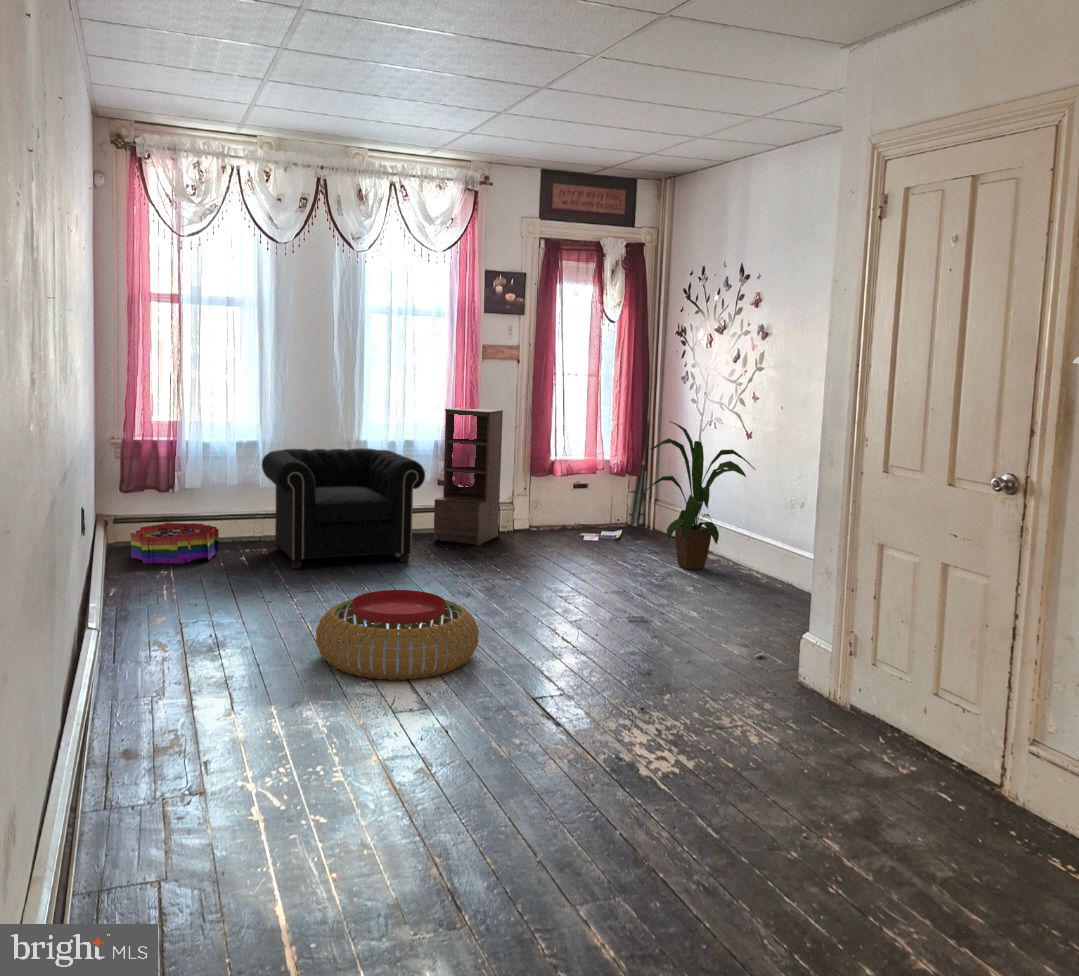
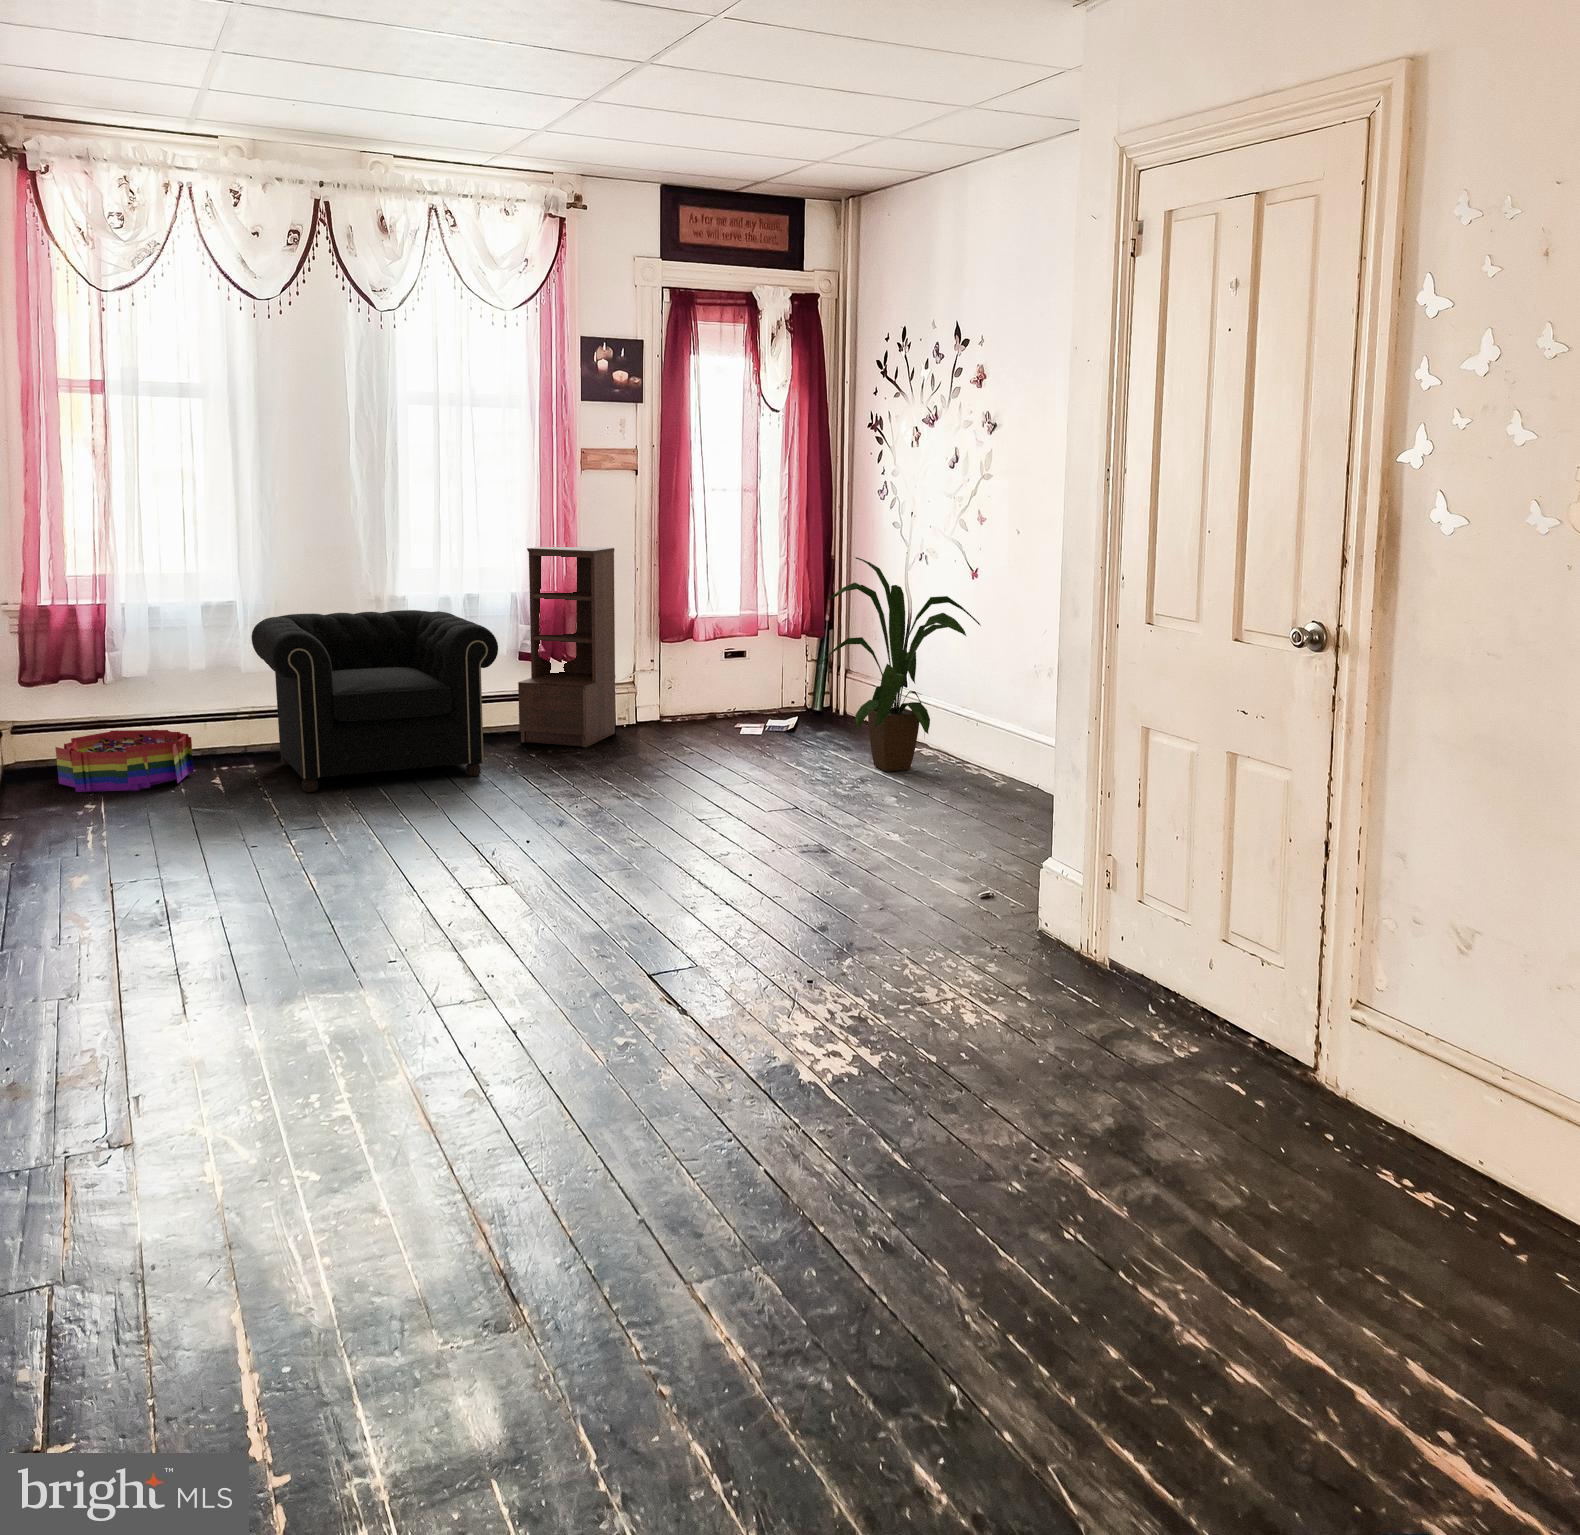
pouf: present [316,590,479,680] -> none [326,819,571,953]

